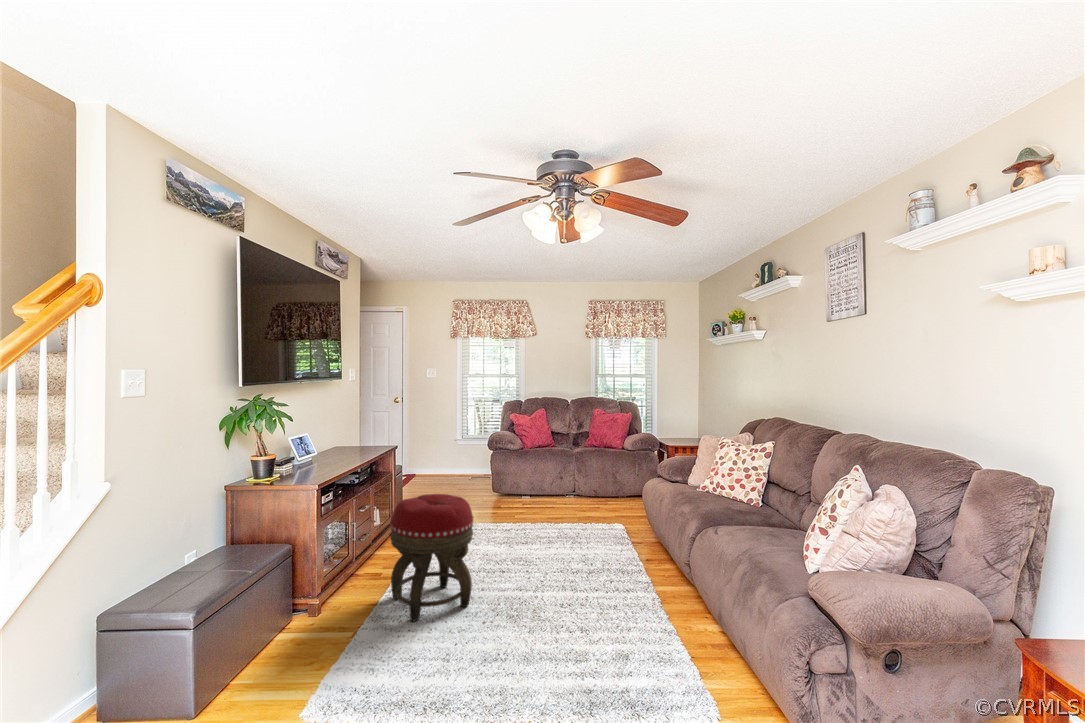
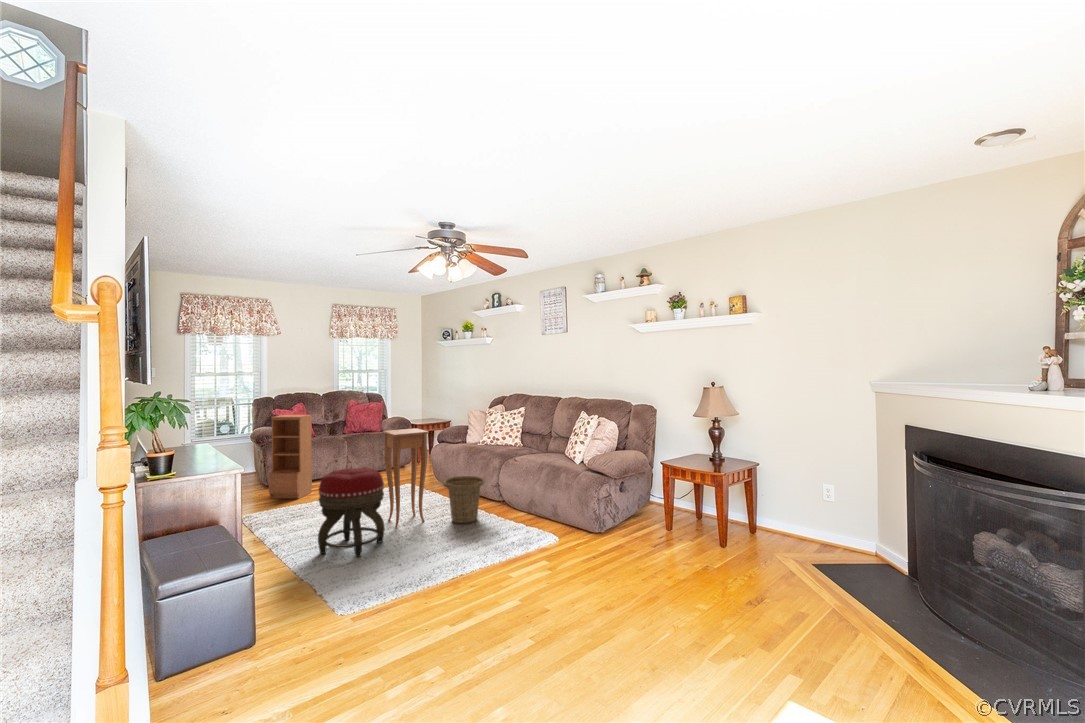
bookcase: none [470,418,514,512] -> present [269,415,312,499]
side table: none [510,451,566,592] -> present [383,428,429,527]
basket: none [571,537,638,621] -> present [443,476,485,524]

